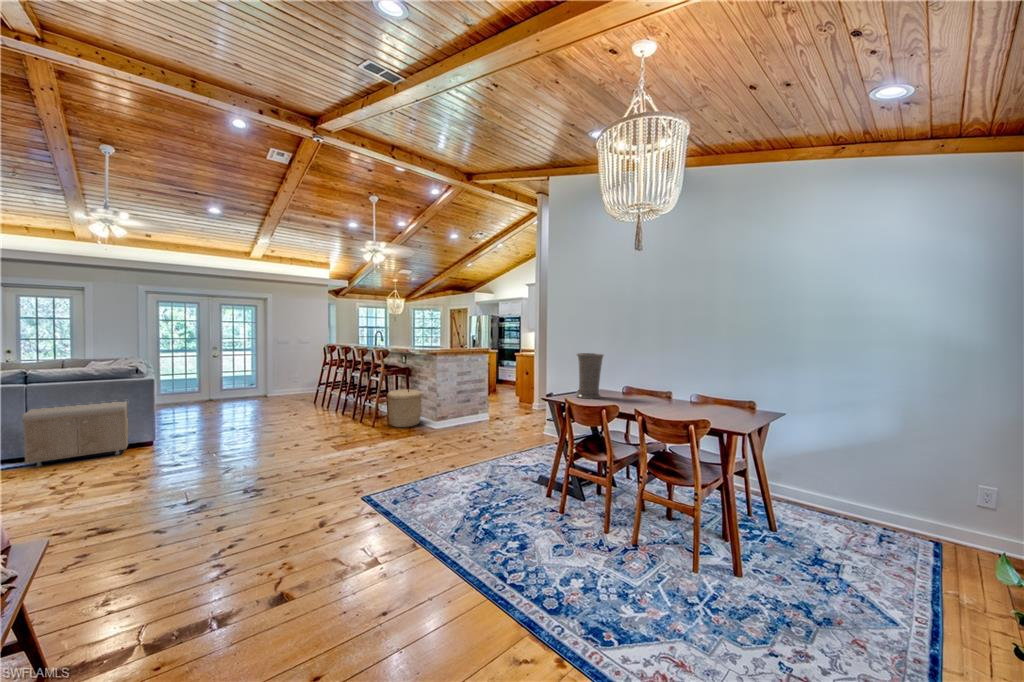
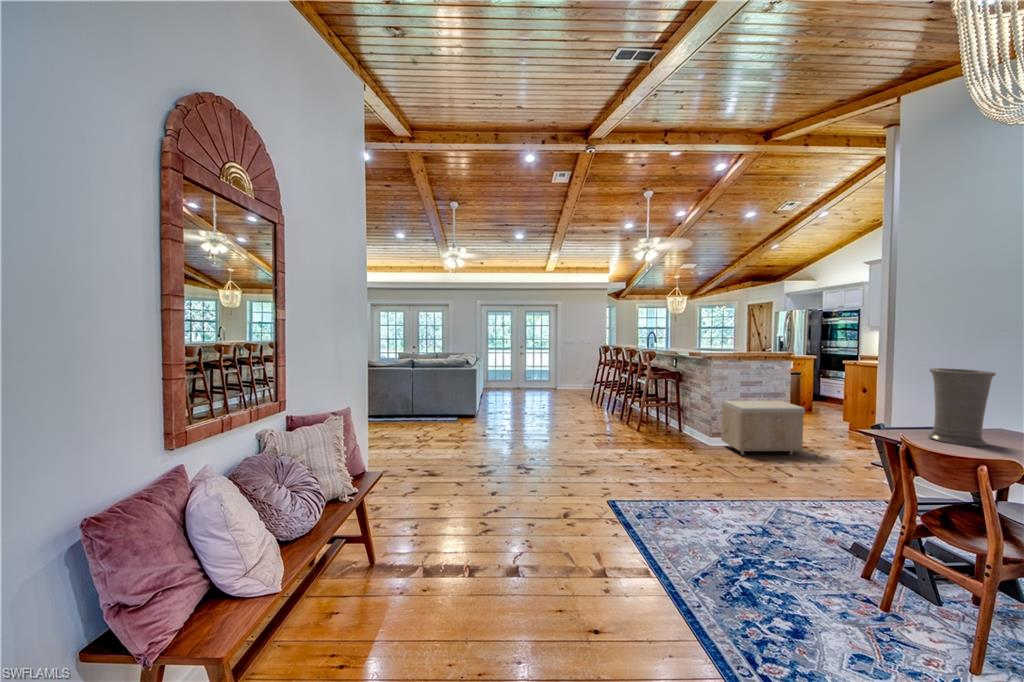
woven basket: present [387,389,422,427] -> none [655,397,695,440]
storage bench: present [22,401,130,466] -> present [721,401,805,455]

